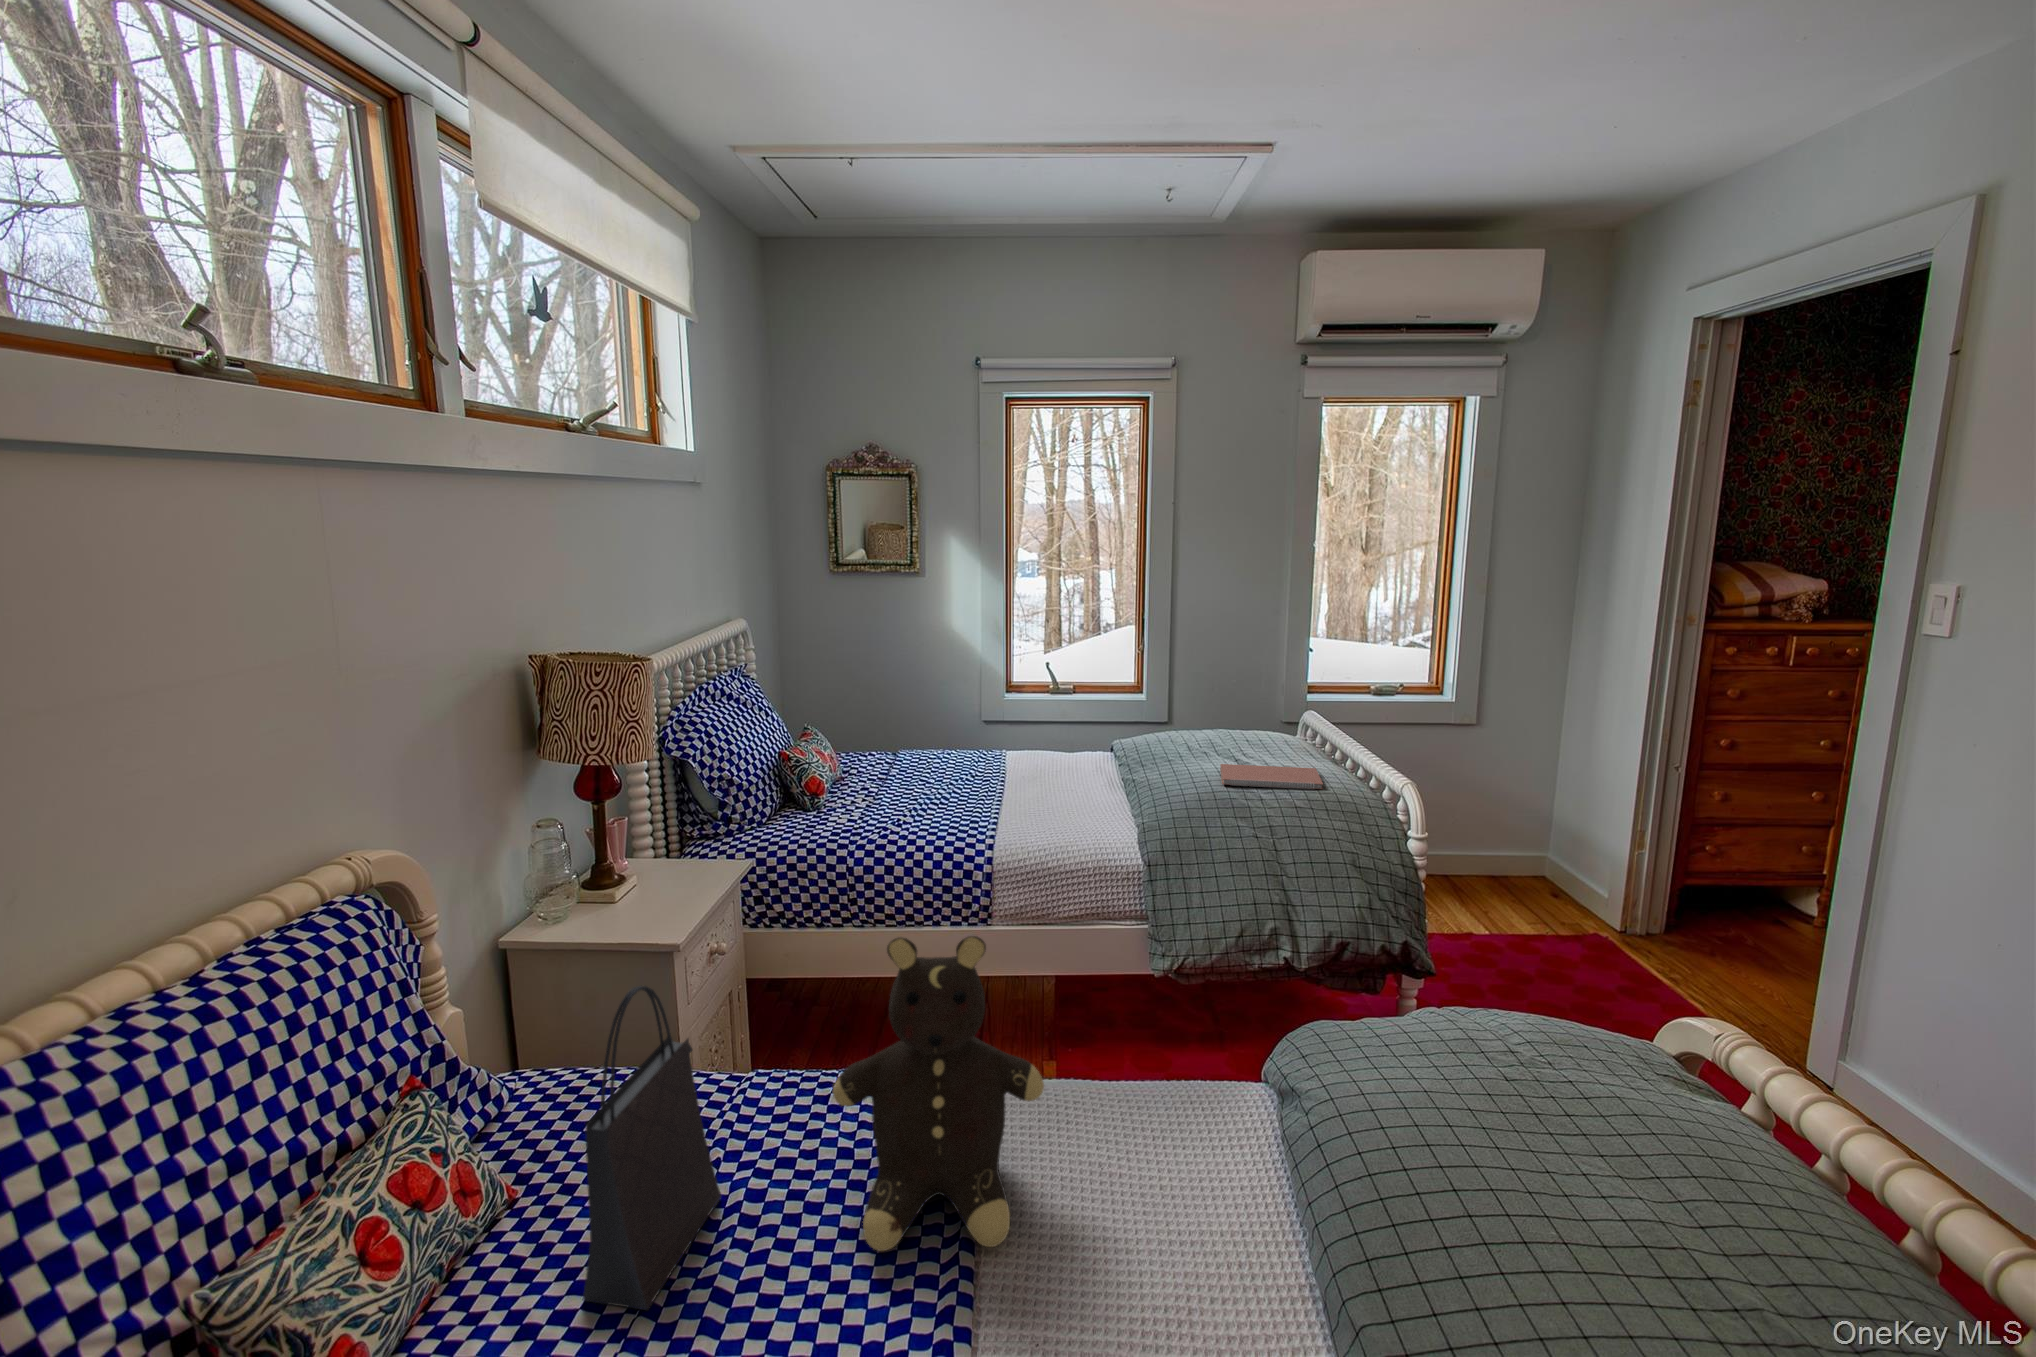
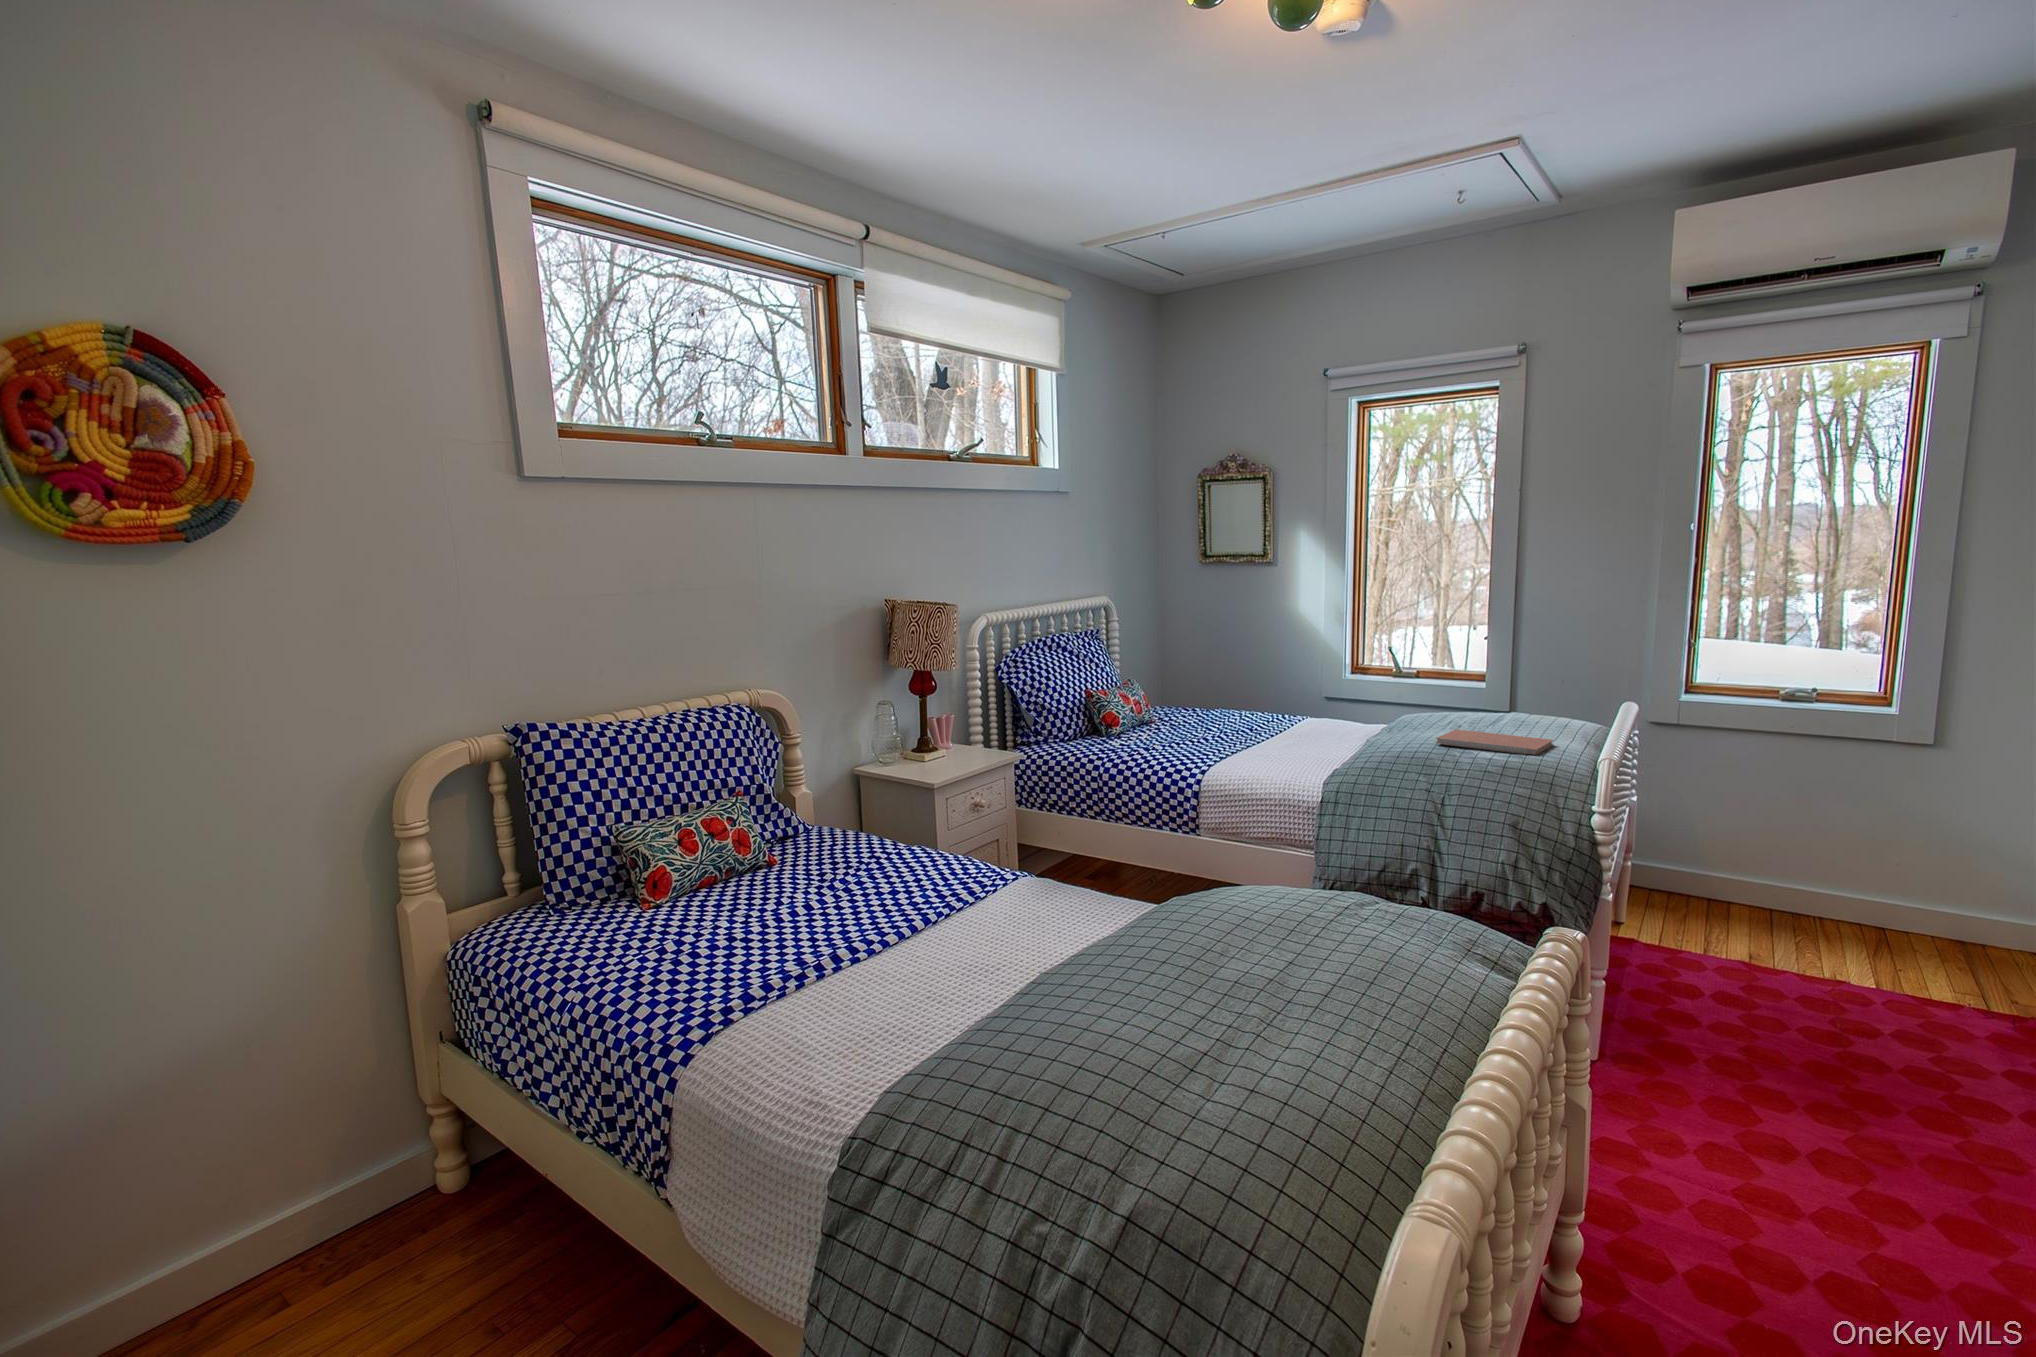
teddy bear: present [833,936,1044,1251] -> none [887,740,1020,926]
handbag: present [583,986,721,1310] -> none [759,739,851,905]

